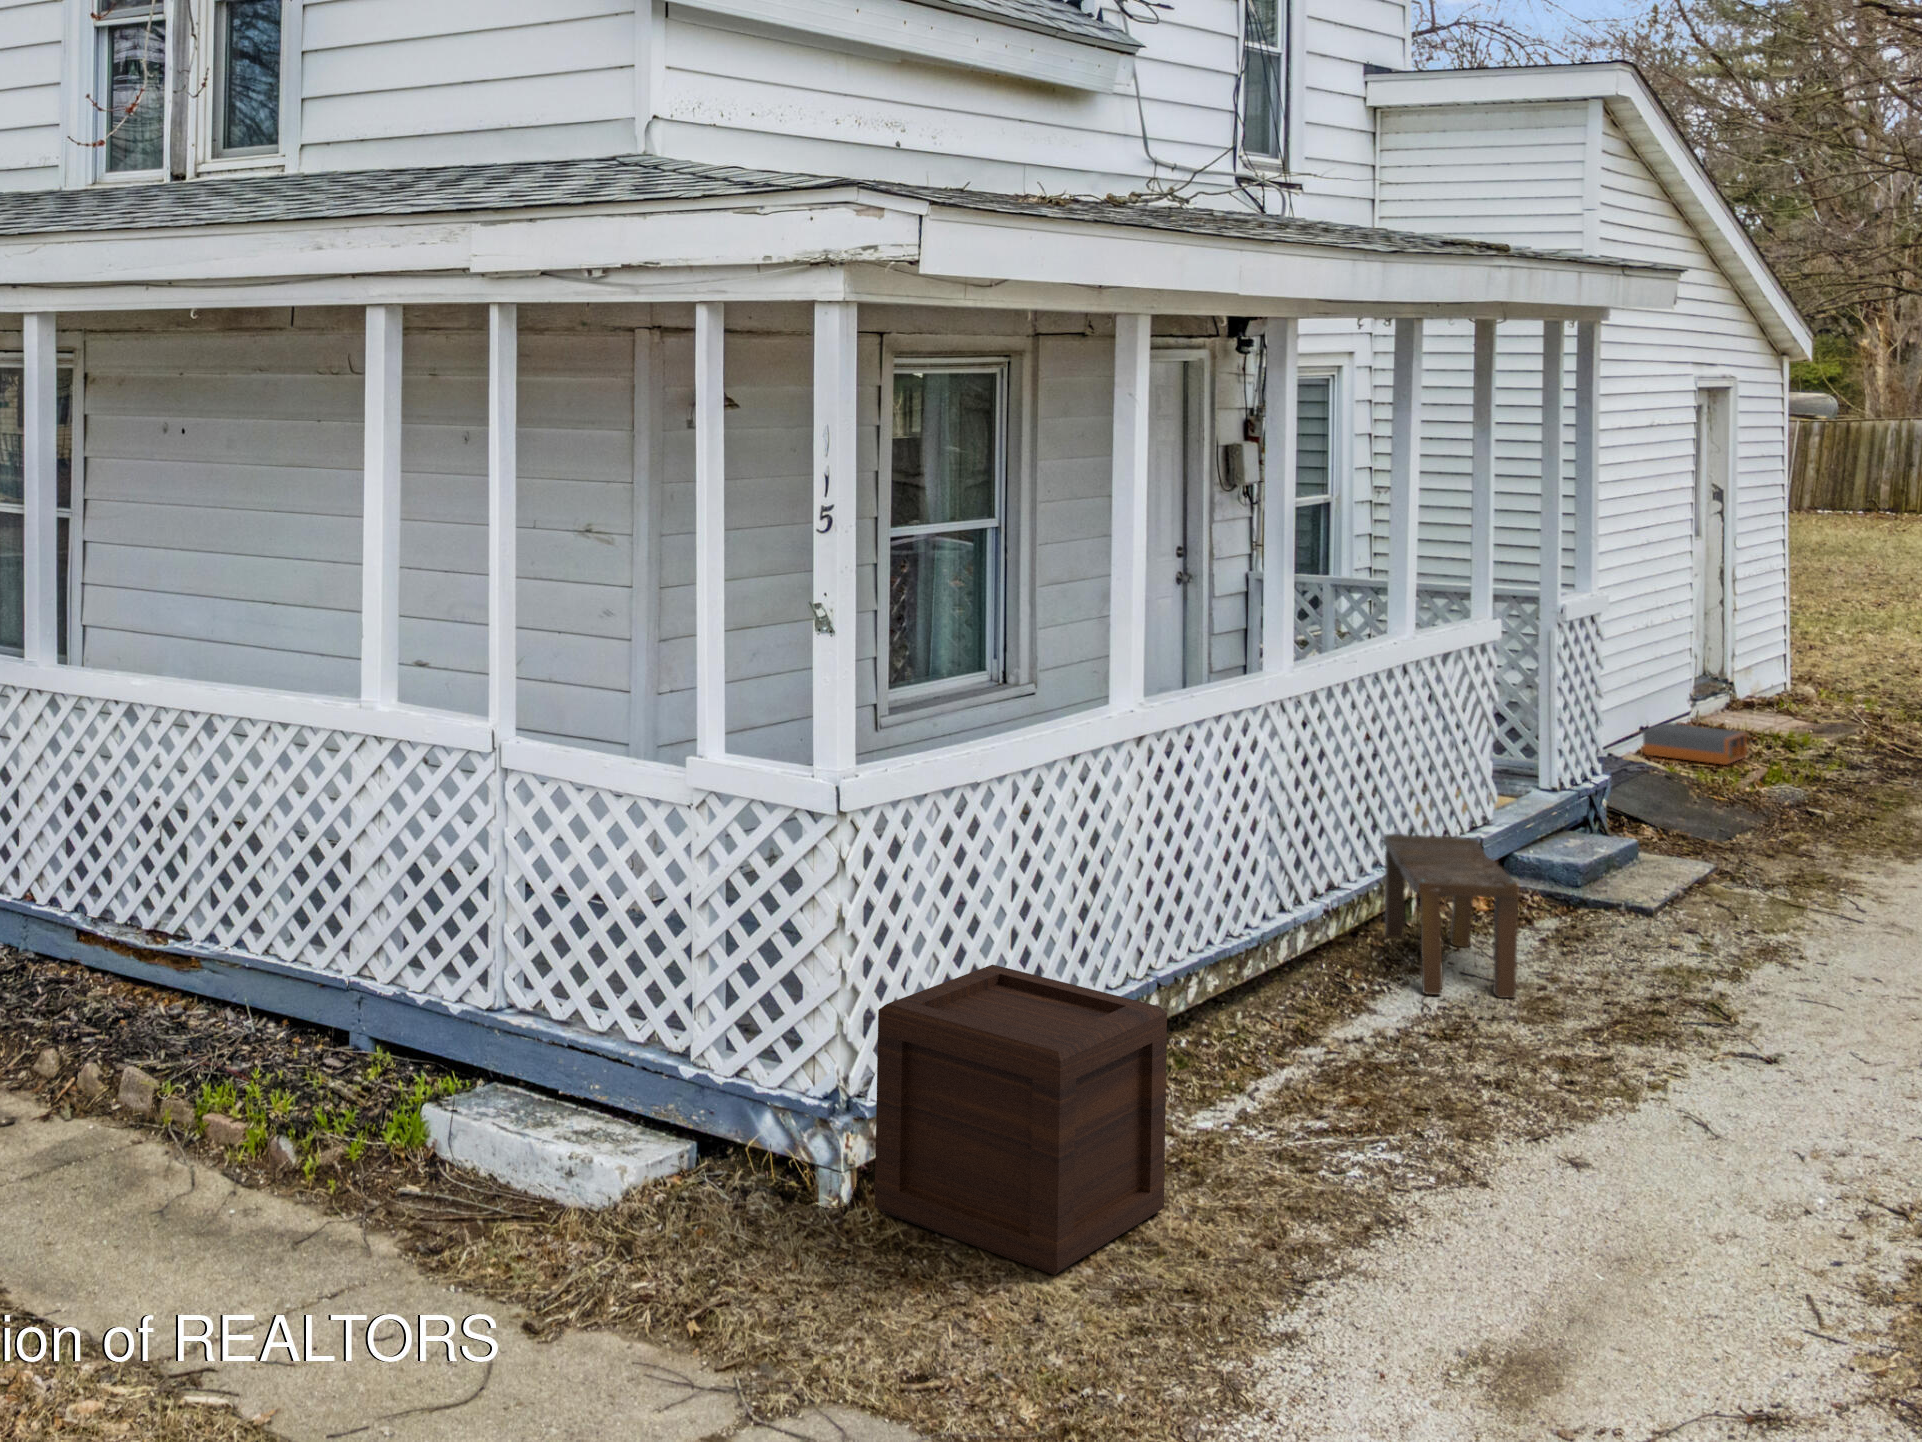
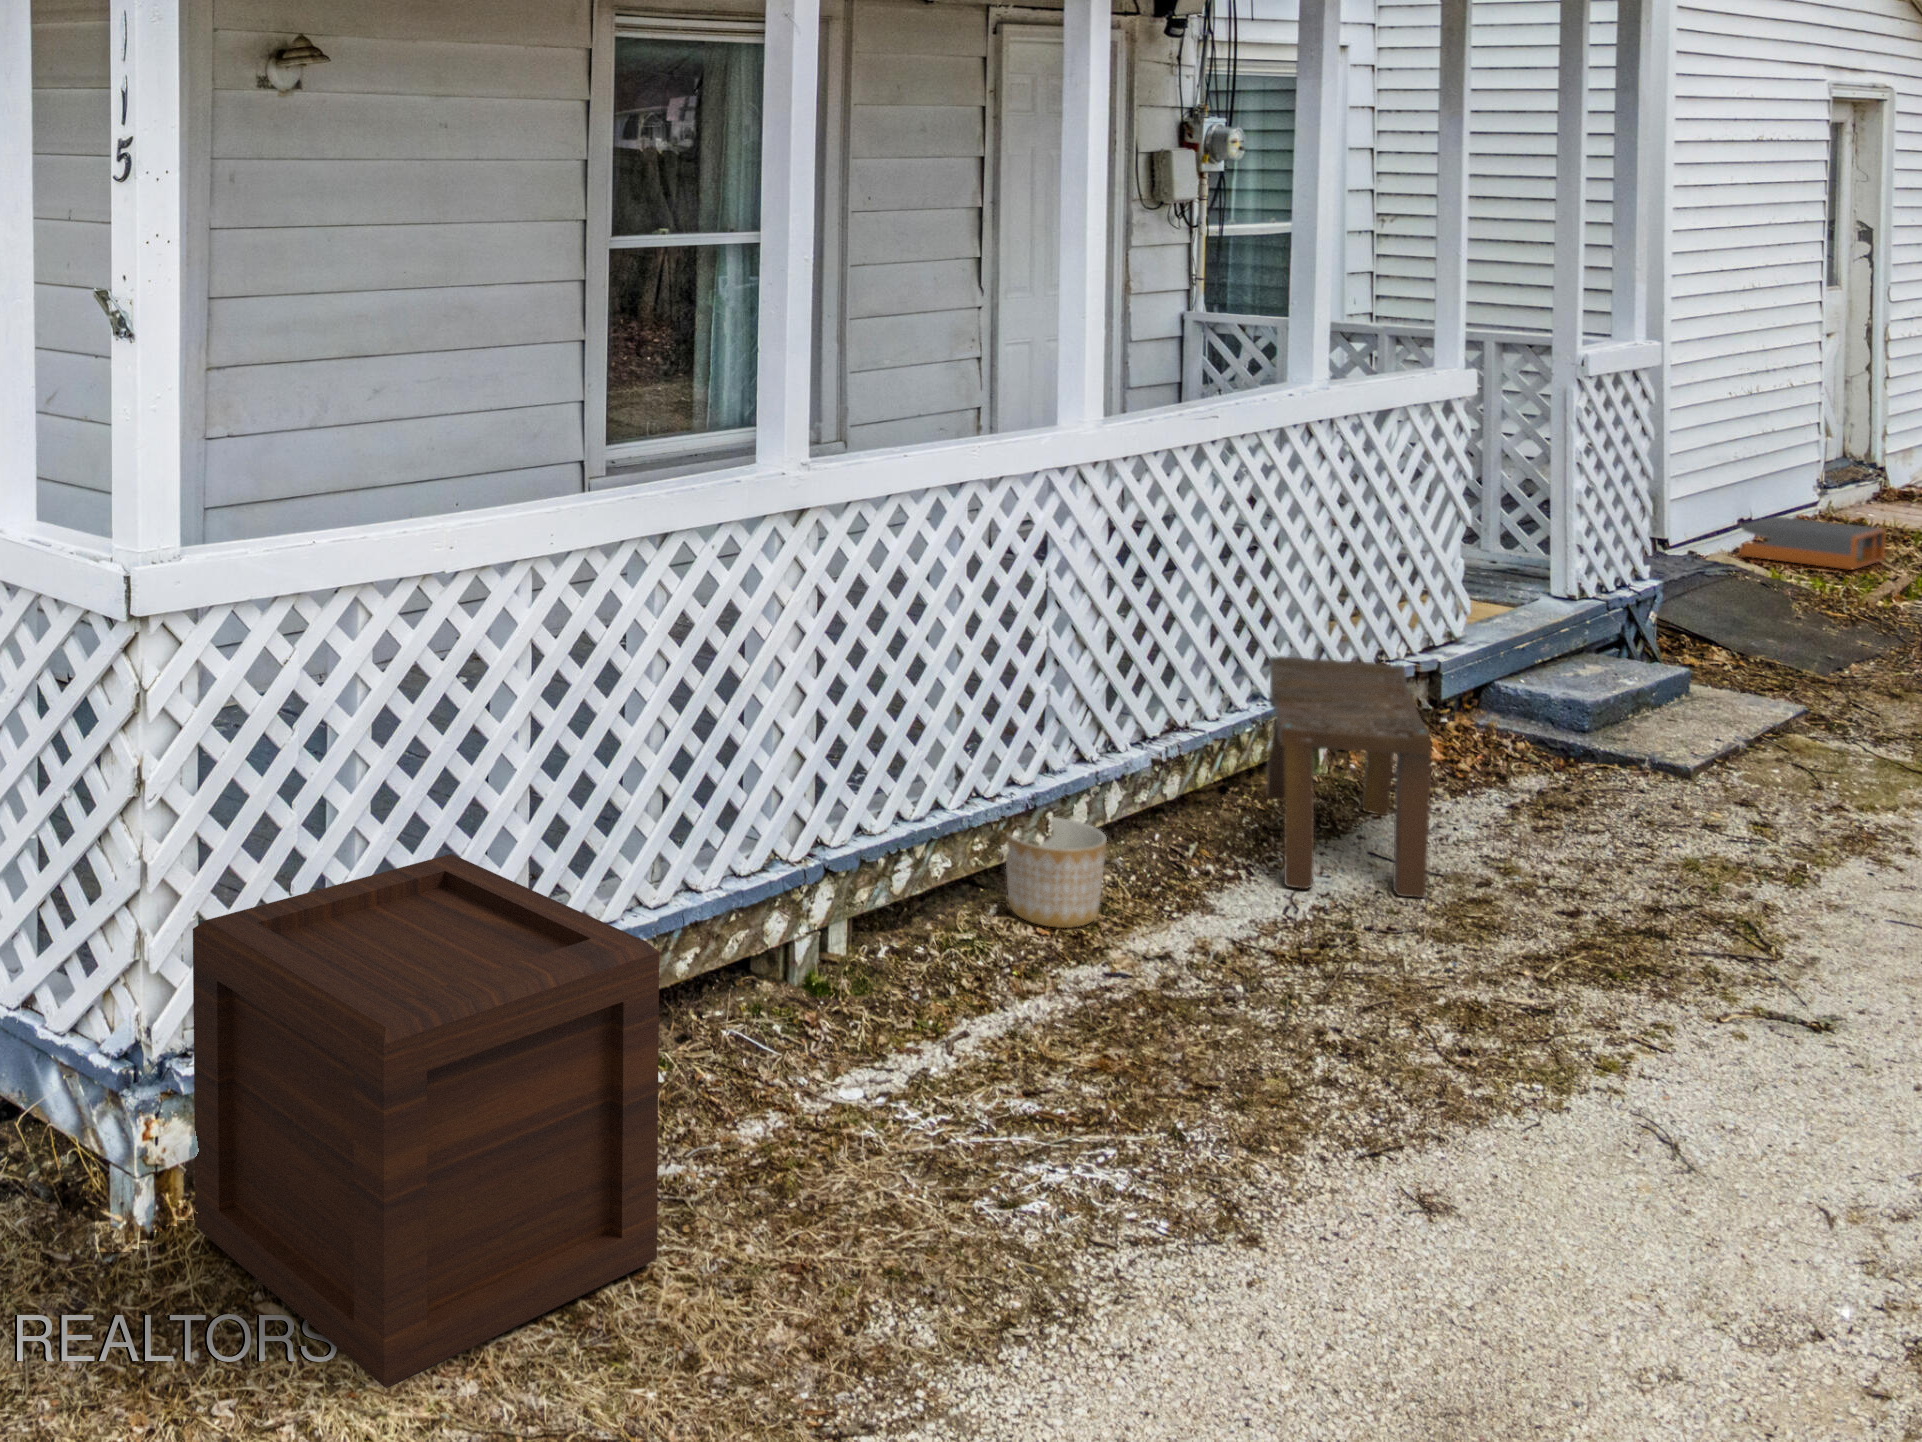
planter: none [1247,949,1319,1024] -> present [1006,817,1107,928]

